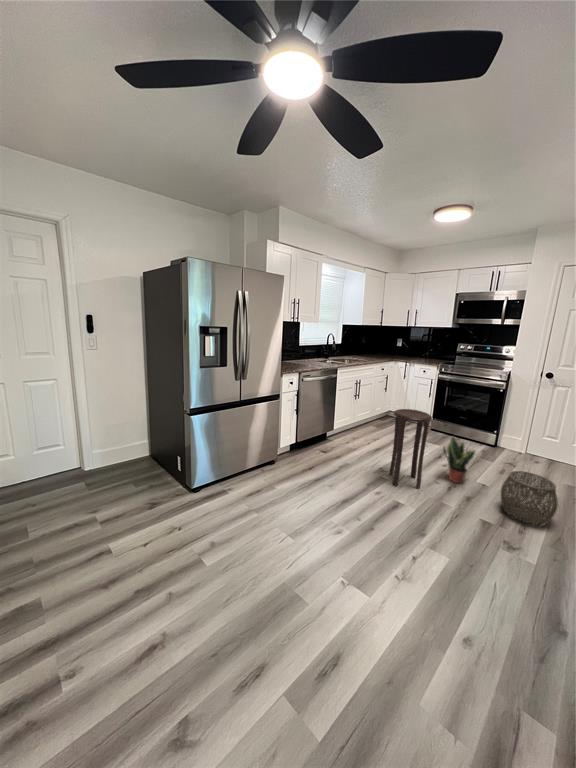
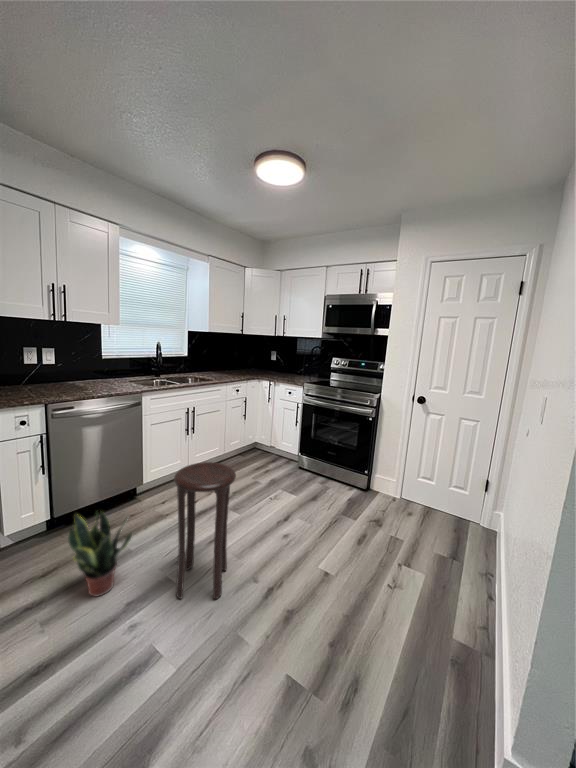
potted plant: present [443,437,475,483] -> present [68,512,132,596]
woven basket: present [501,471,558,525] -> none [331,564,410,672]

